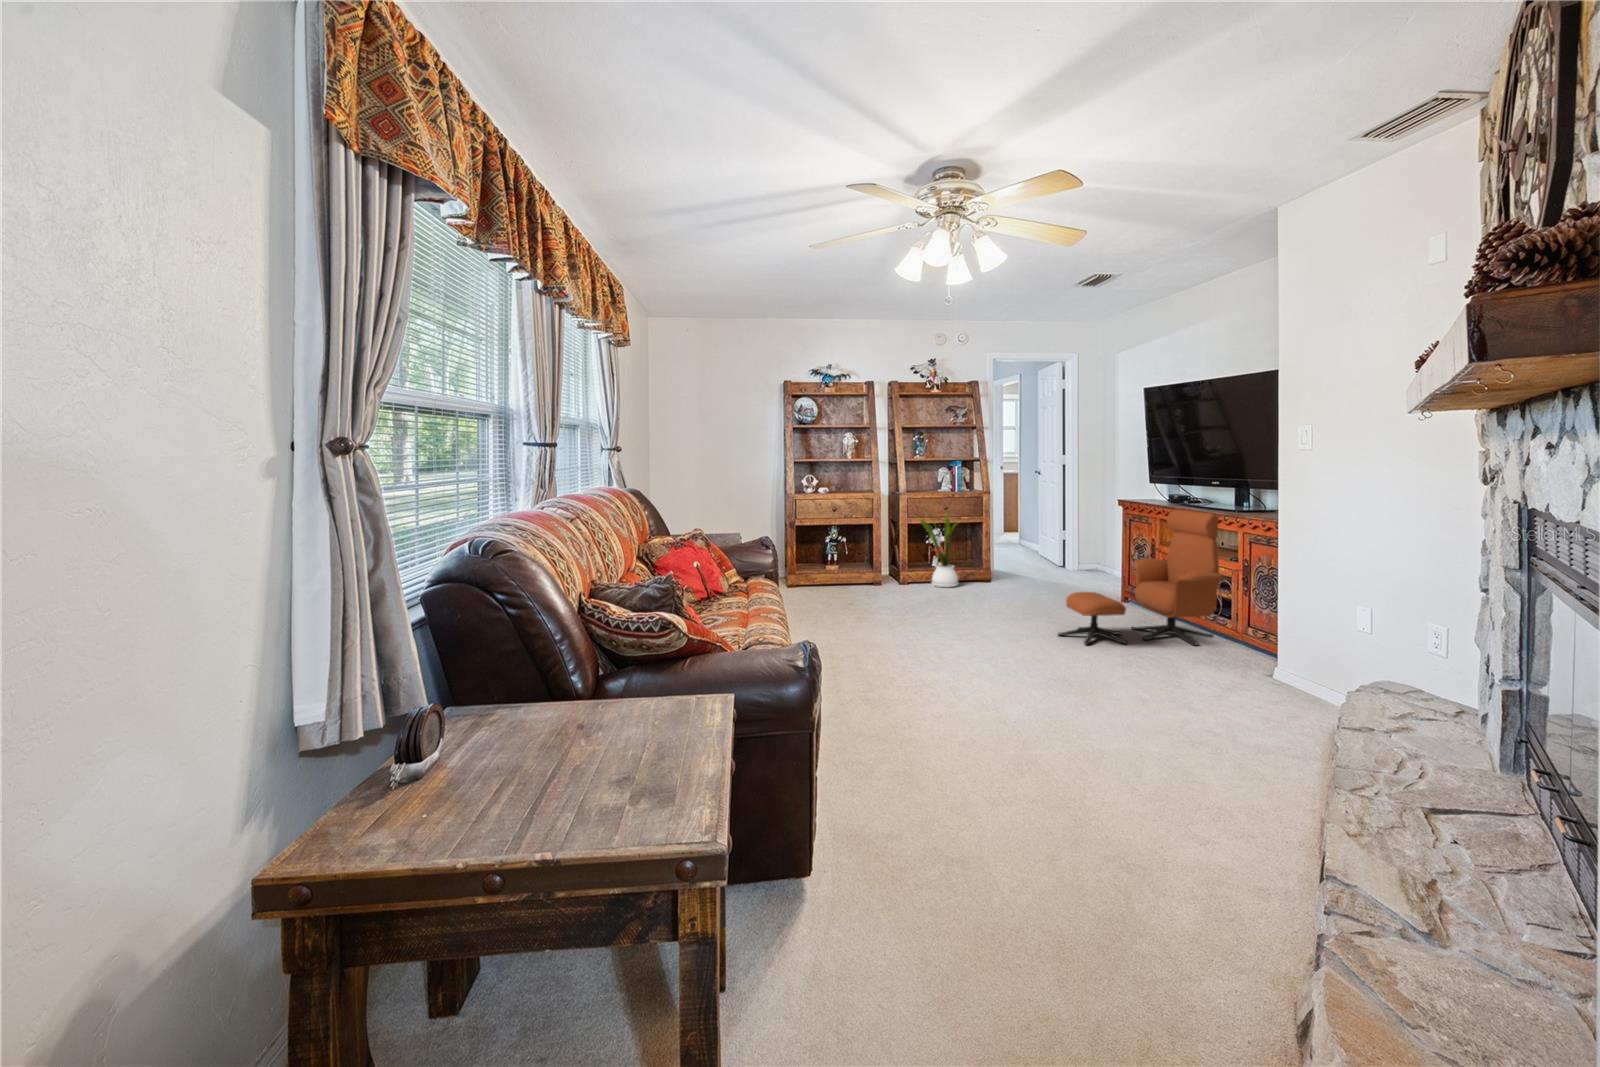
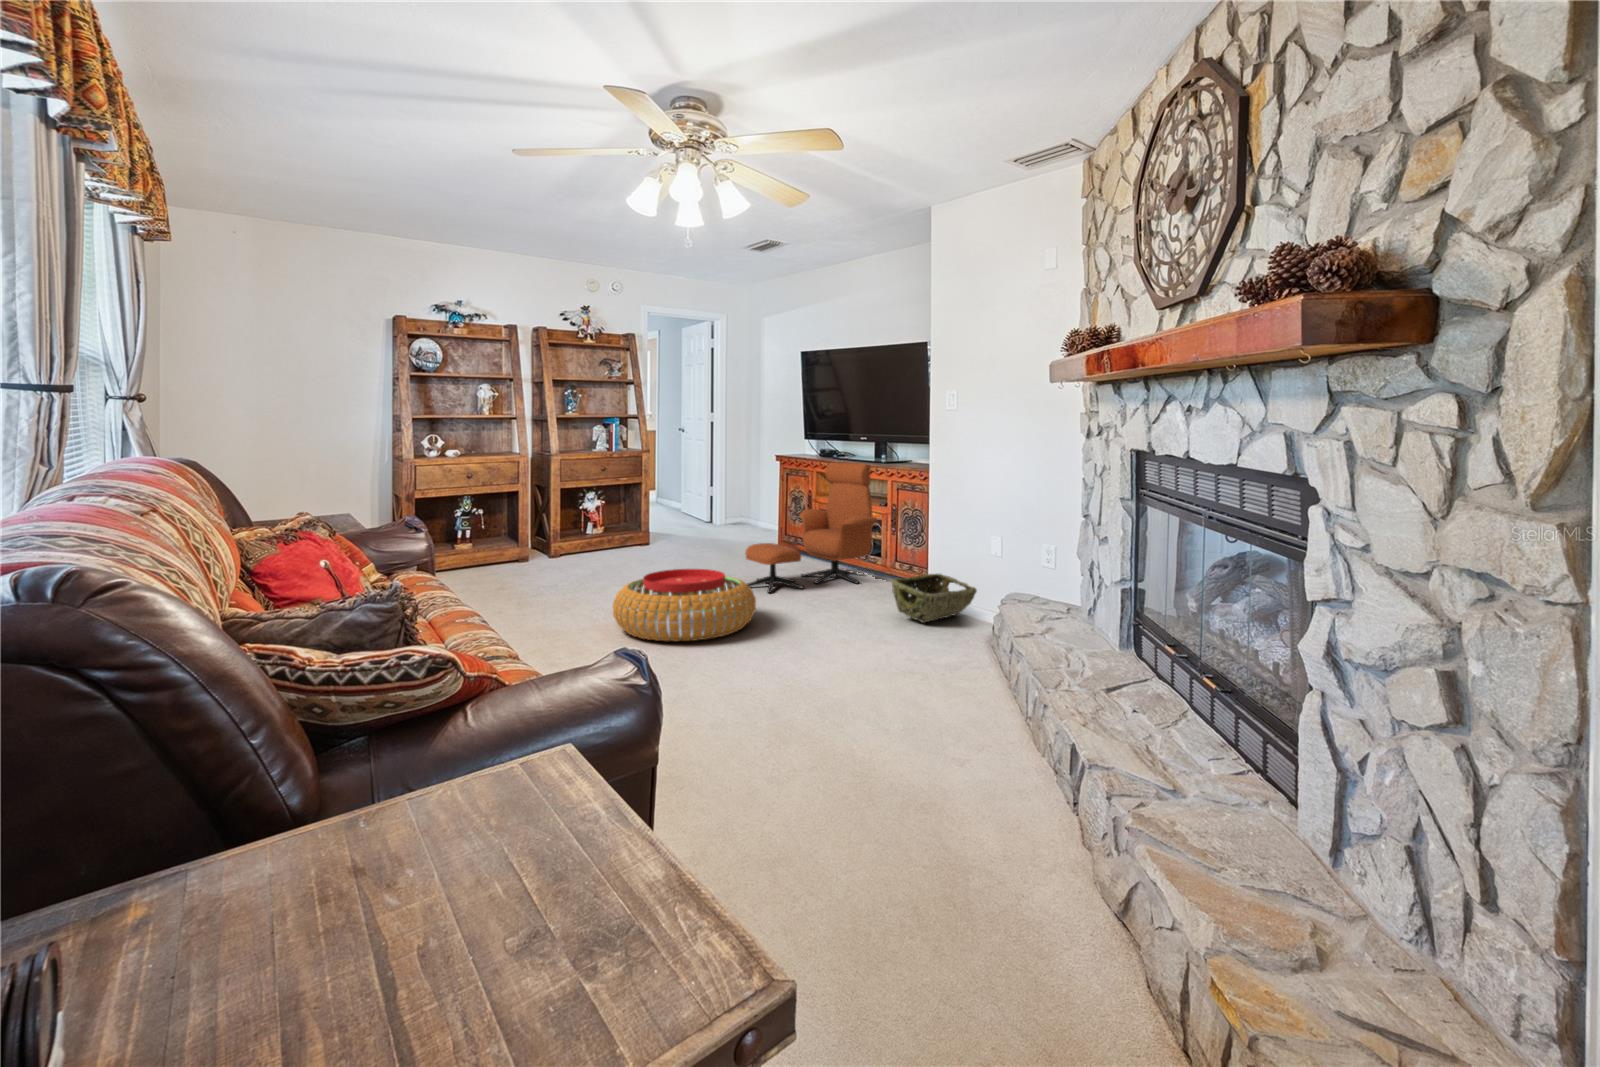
house plant: present [920,509,958,587] -> none [570,467,630,556]
pouf: none [918,614,1057,687] -> present [613,569,756,641]
woven basket: none [1217,648,1340,706] -> present [891,574,977,623]

